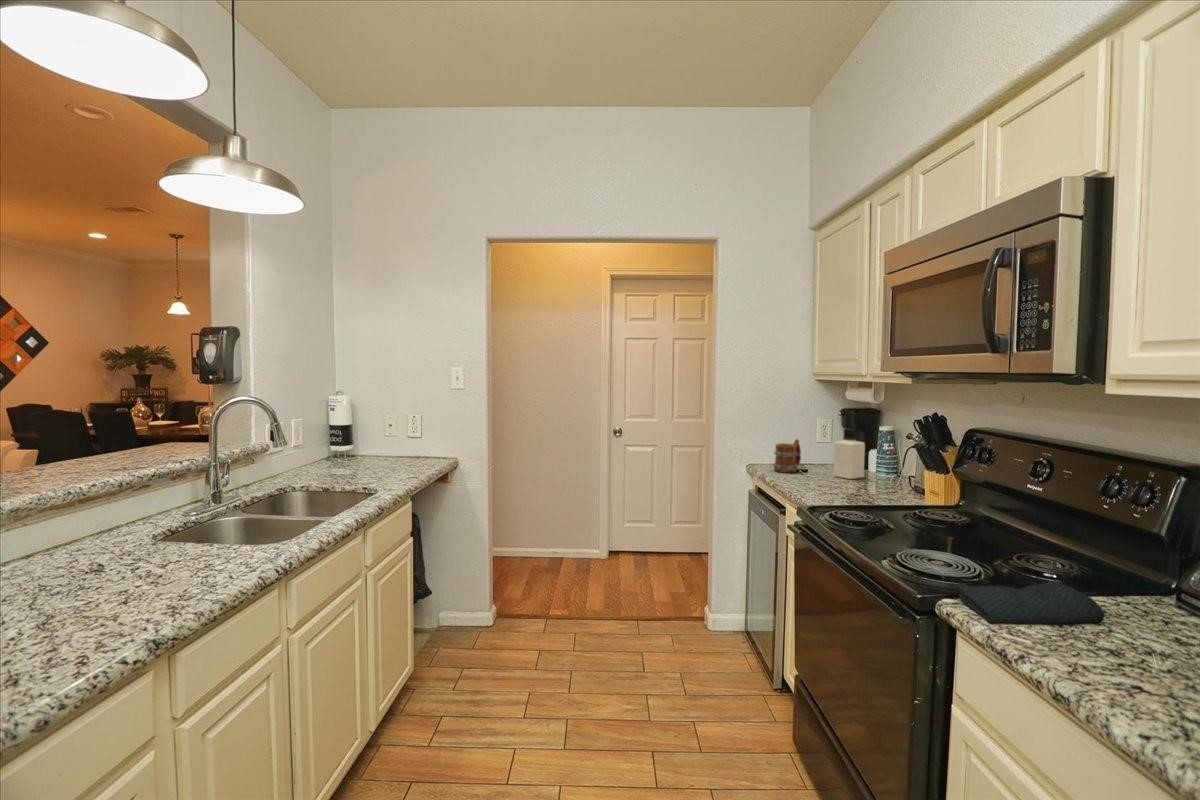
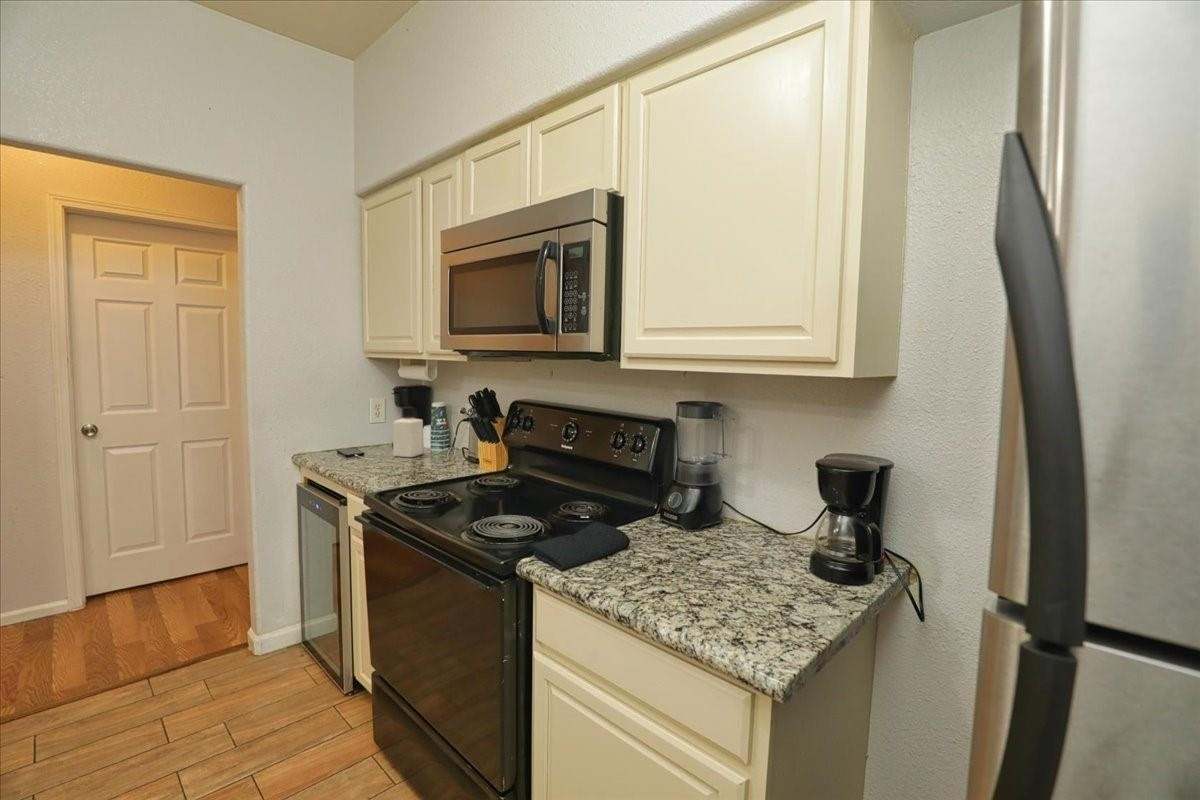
mug: present [774,439,801,473] -> none [327,421,358,459]

